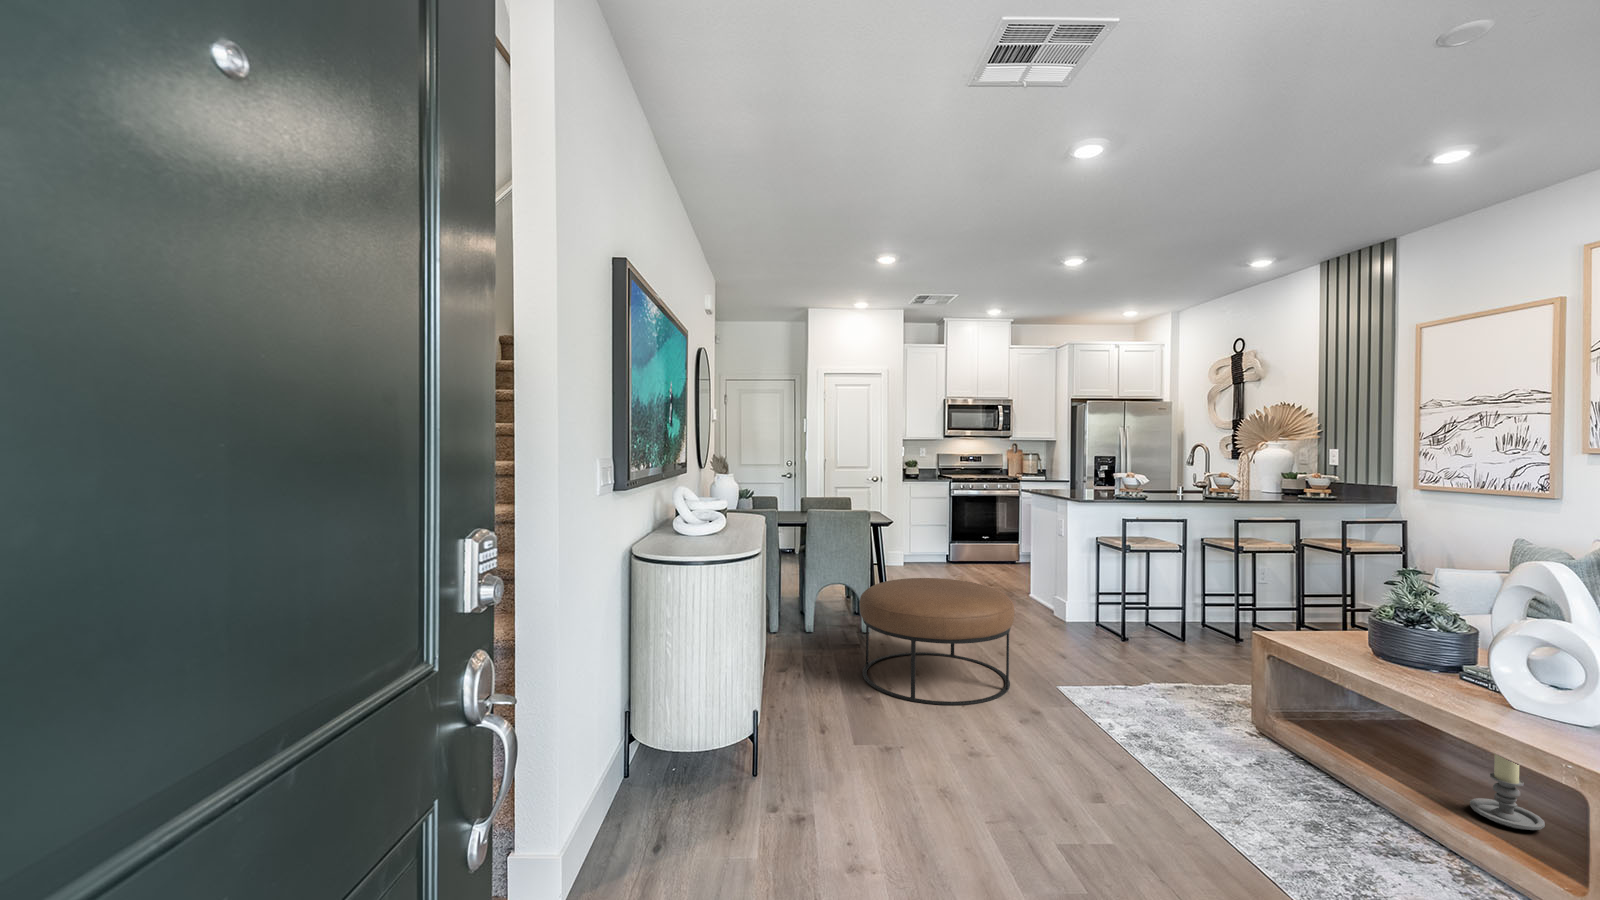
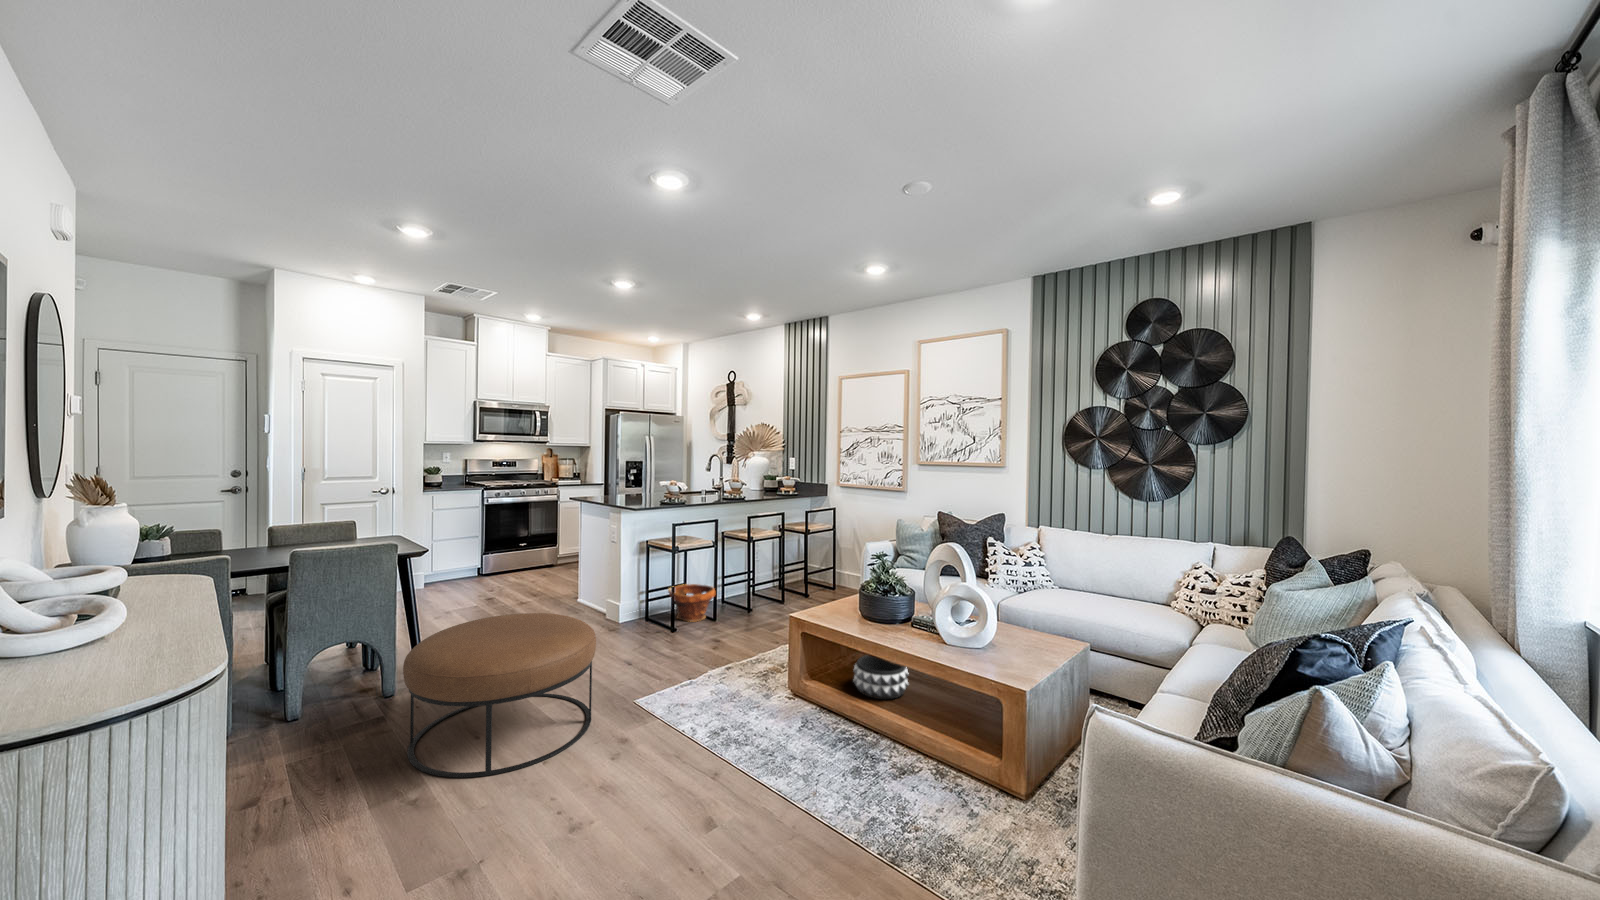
planter: none [1124,592,1186,636] -> present [668,584,715,621]
decorative bowl: none [1354,707,1464,775] -> present [853,655,909,699]
candle holder: present [1470,754,1545,830] -> none [923,658,957,725]

